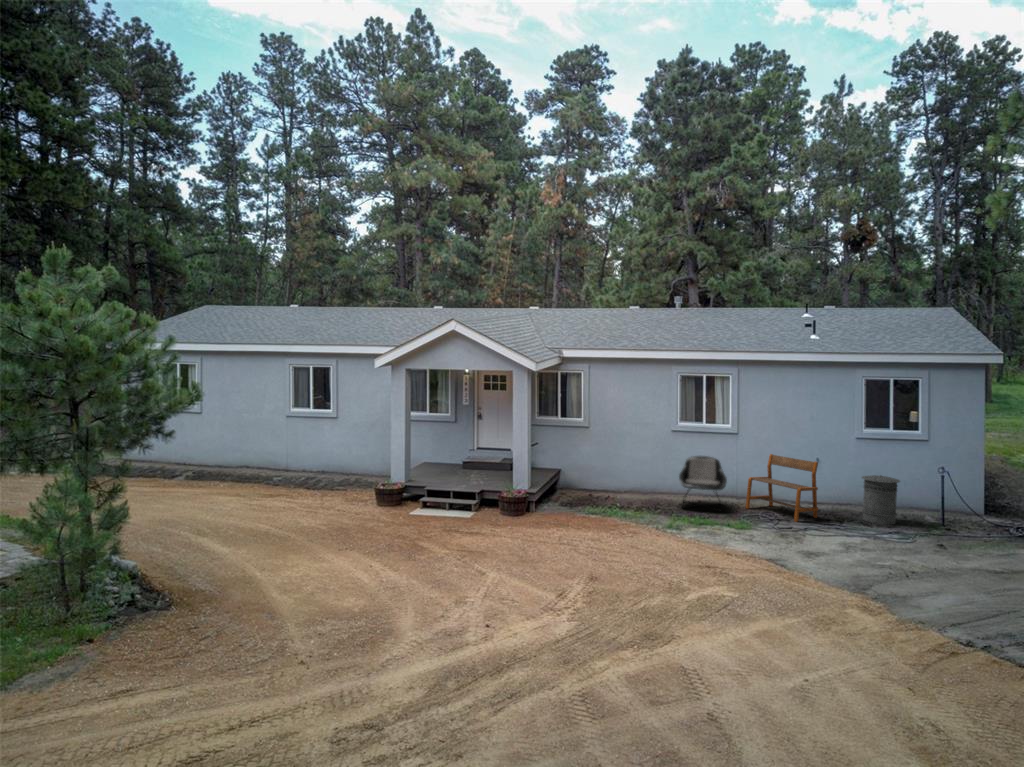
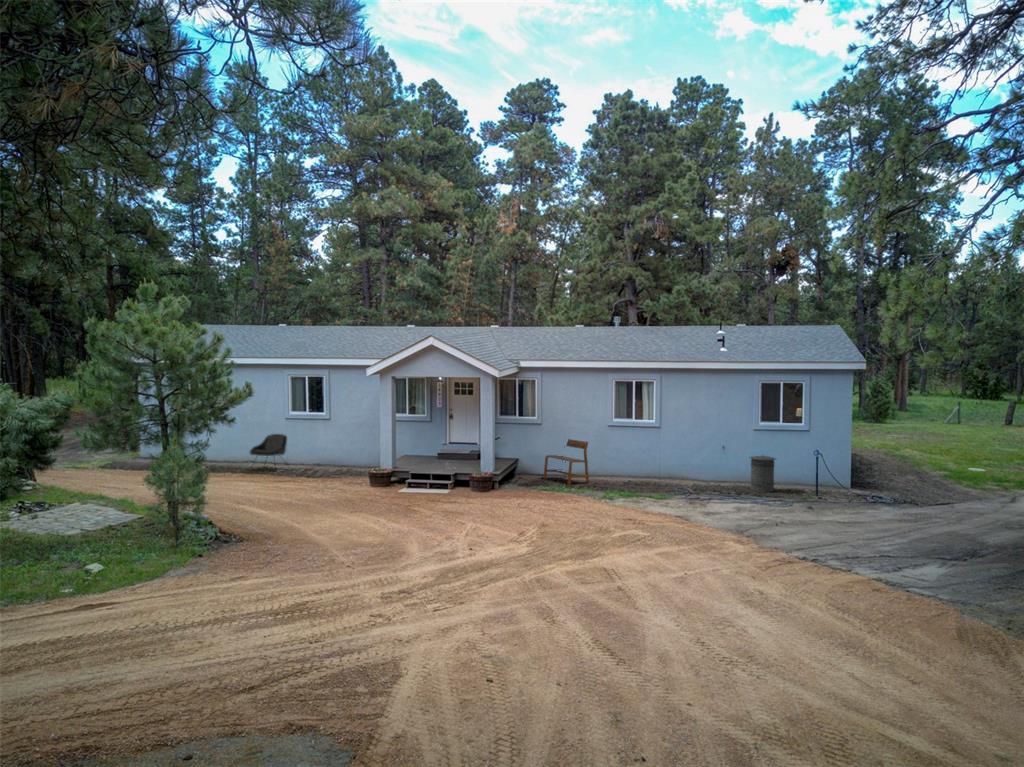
bench: present [746,454,818,522] -> present [544,439,589,485]
lounge chair: present [679,456,727,509] -> present [250,434,287,469]

